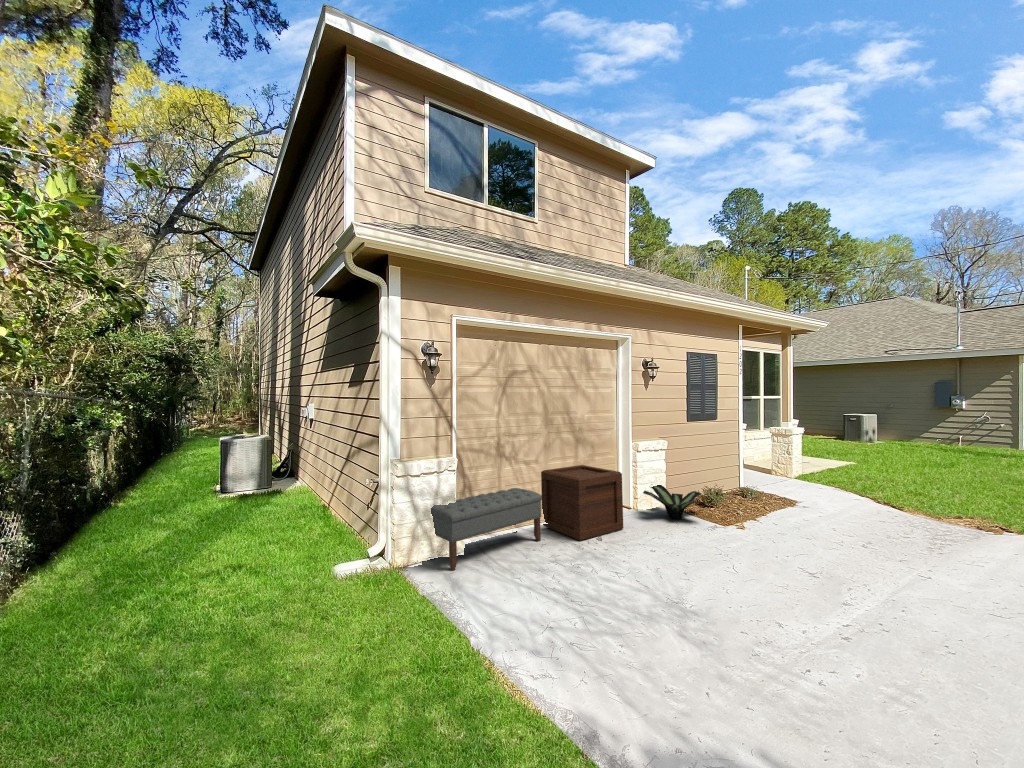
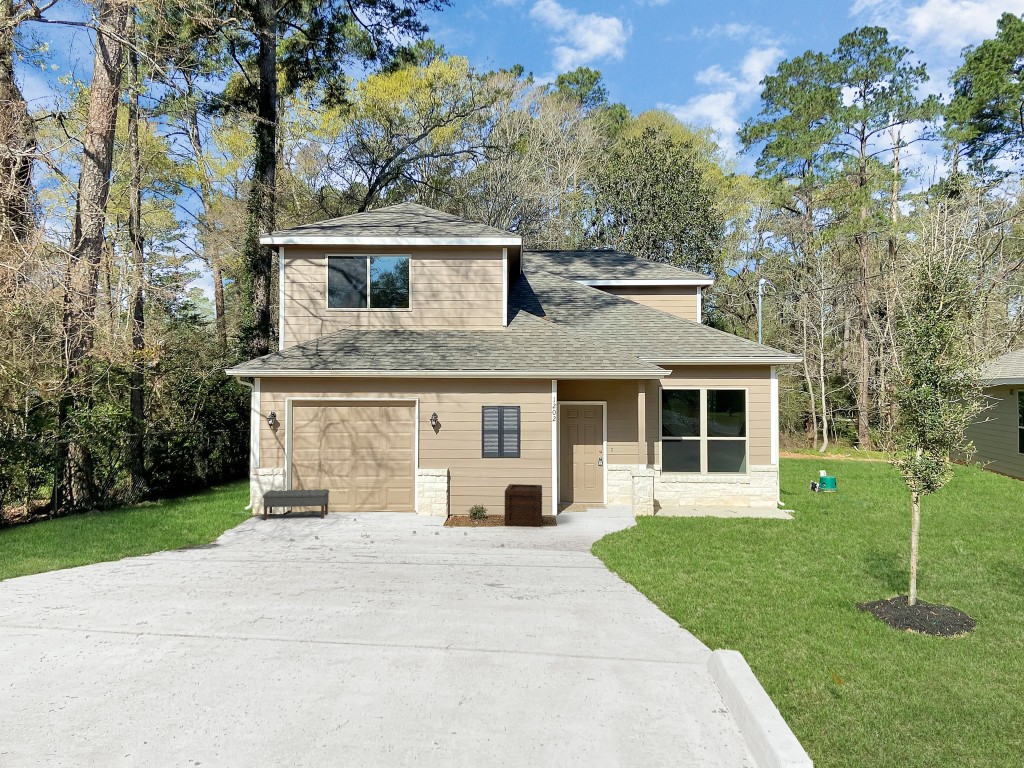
wooden crate: present [541,465,623,541] -> present [504,484,542,526]
potted plant: present [643,485,702,519] -> none [391,501,433,524]

